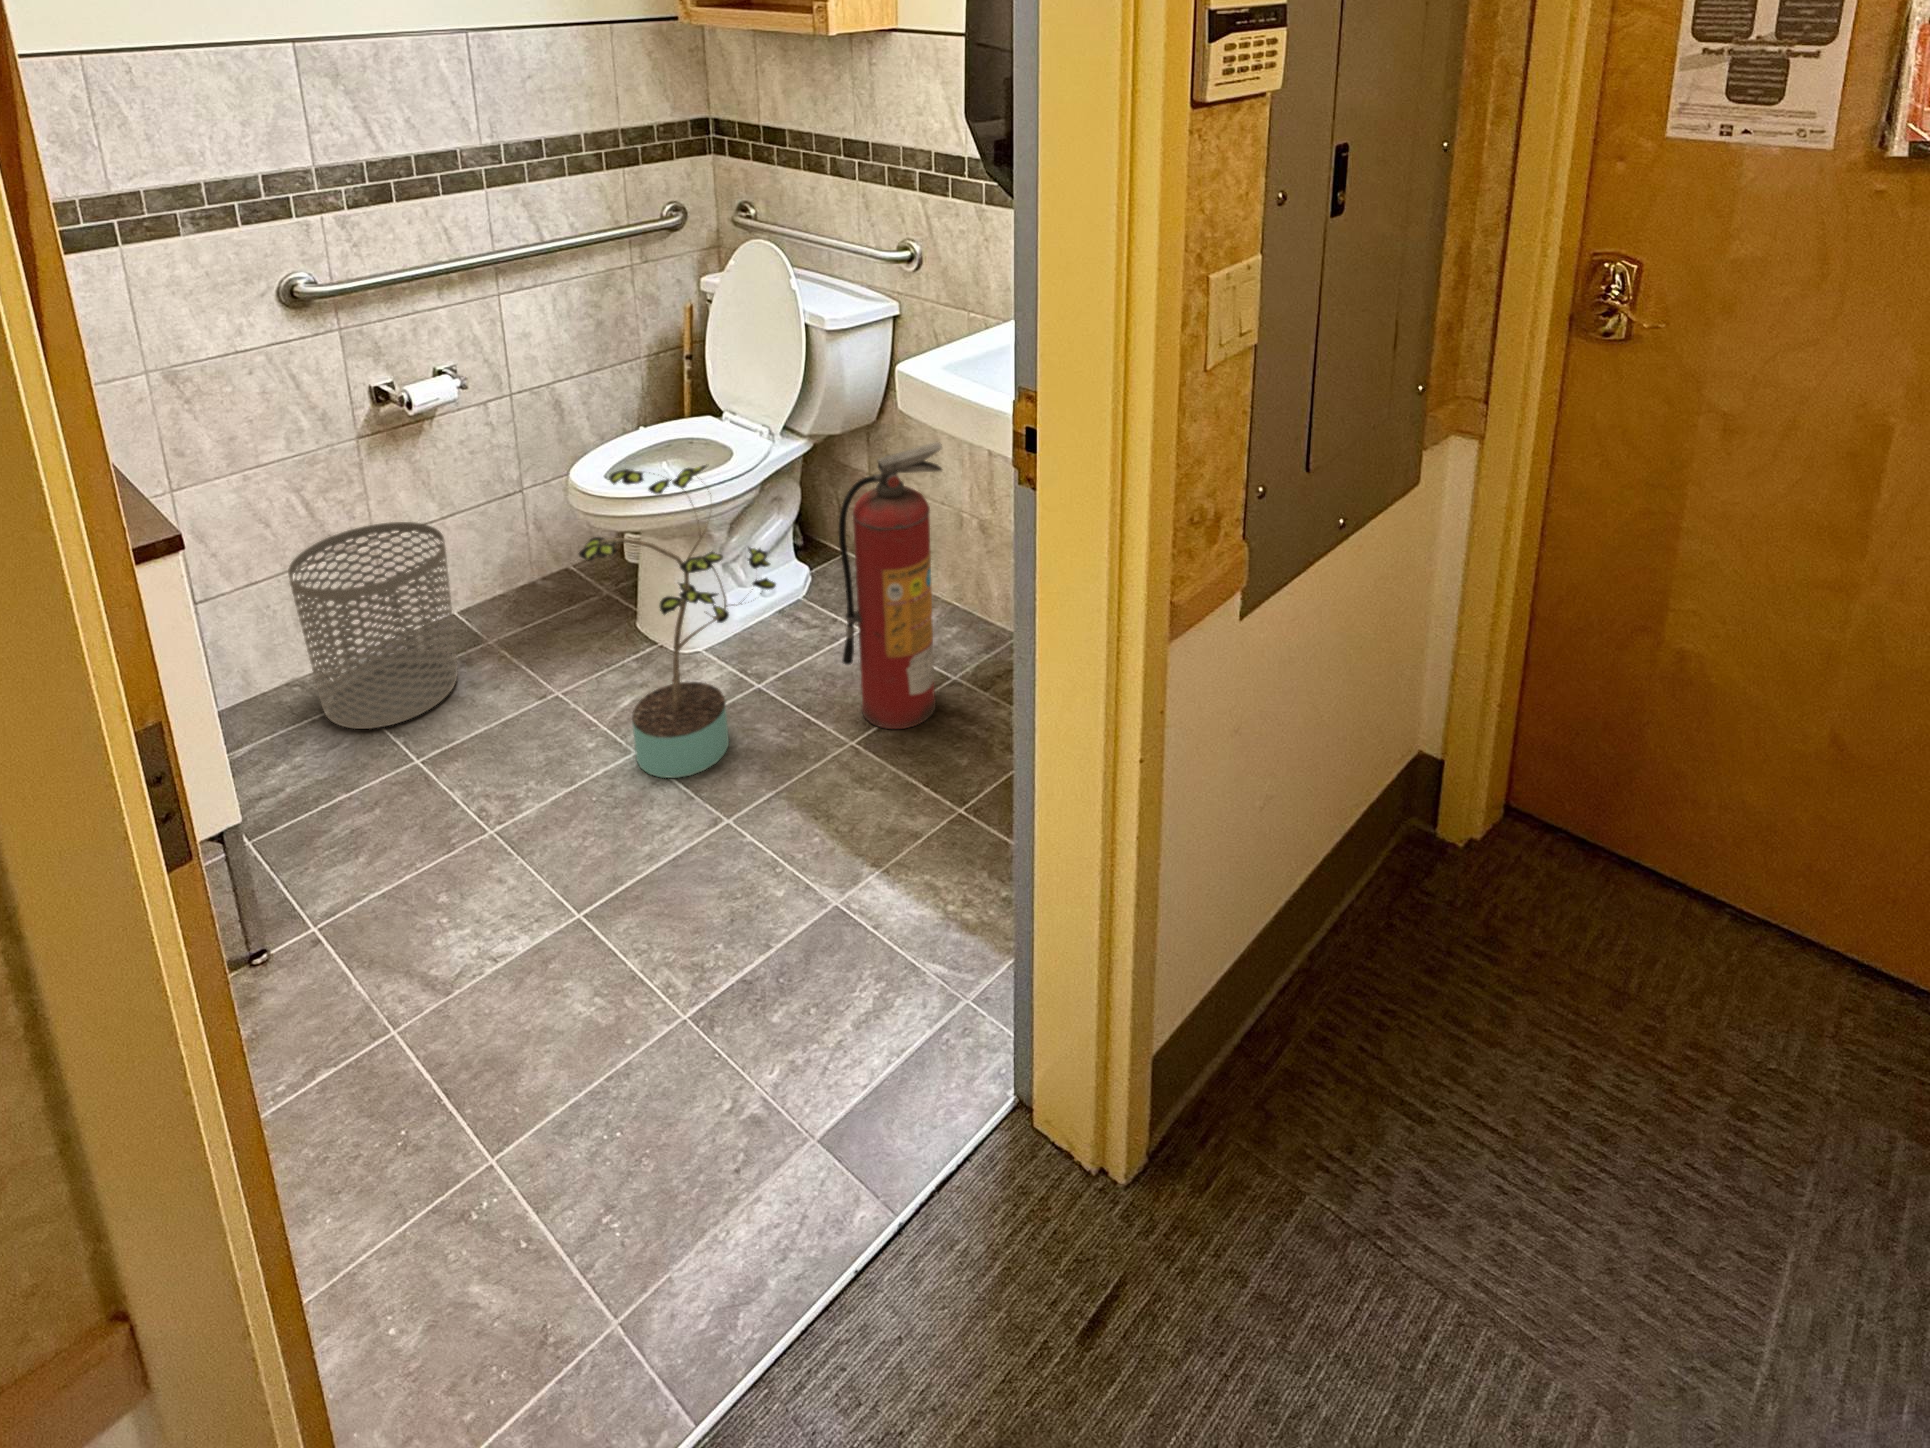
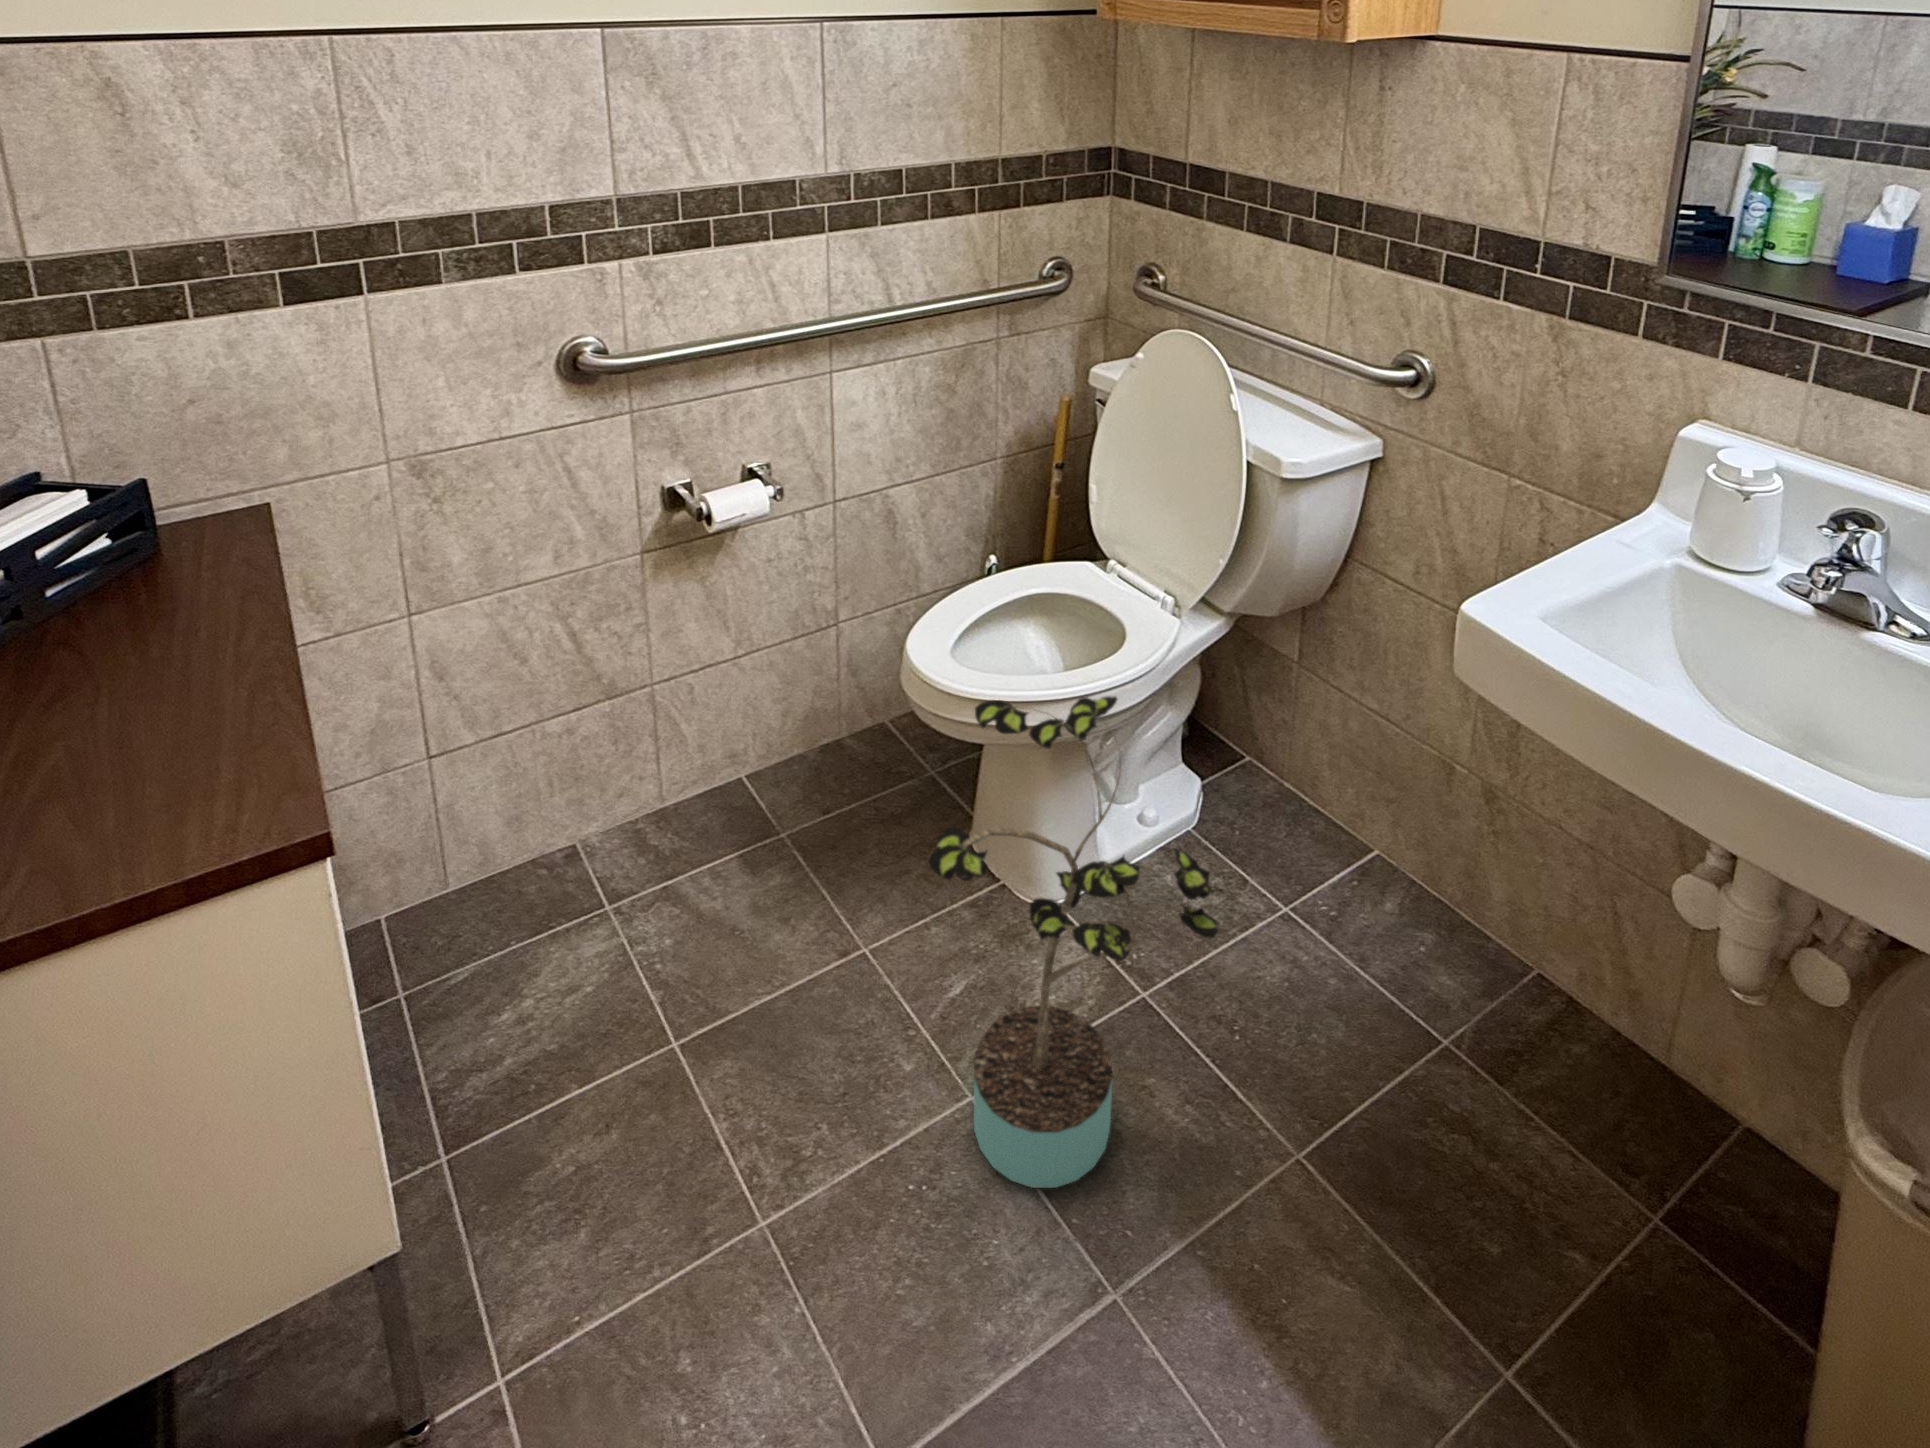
fire extinguisher: present [839,442,942,729] -> none [1295,720,1508,1163]
waste bin: present [288,522,458,729] -> none [538,672,738,970]

